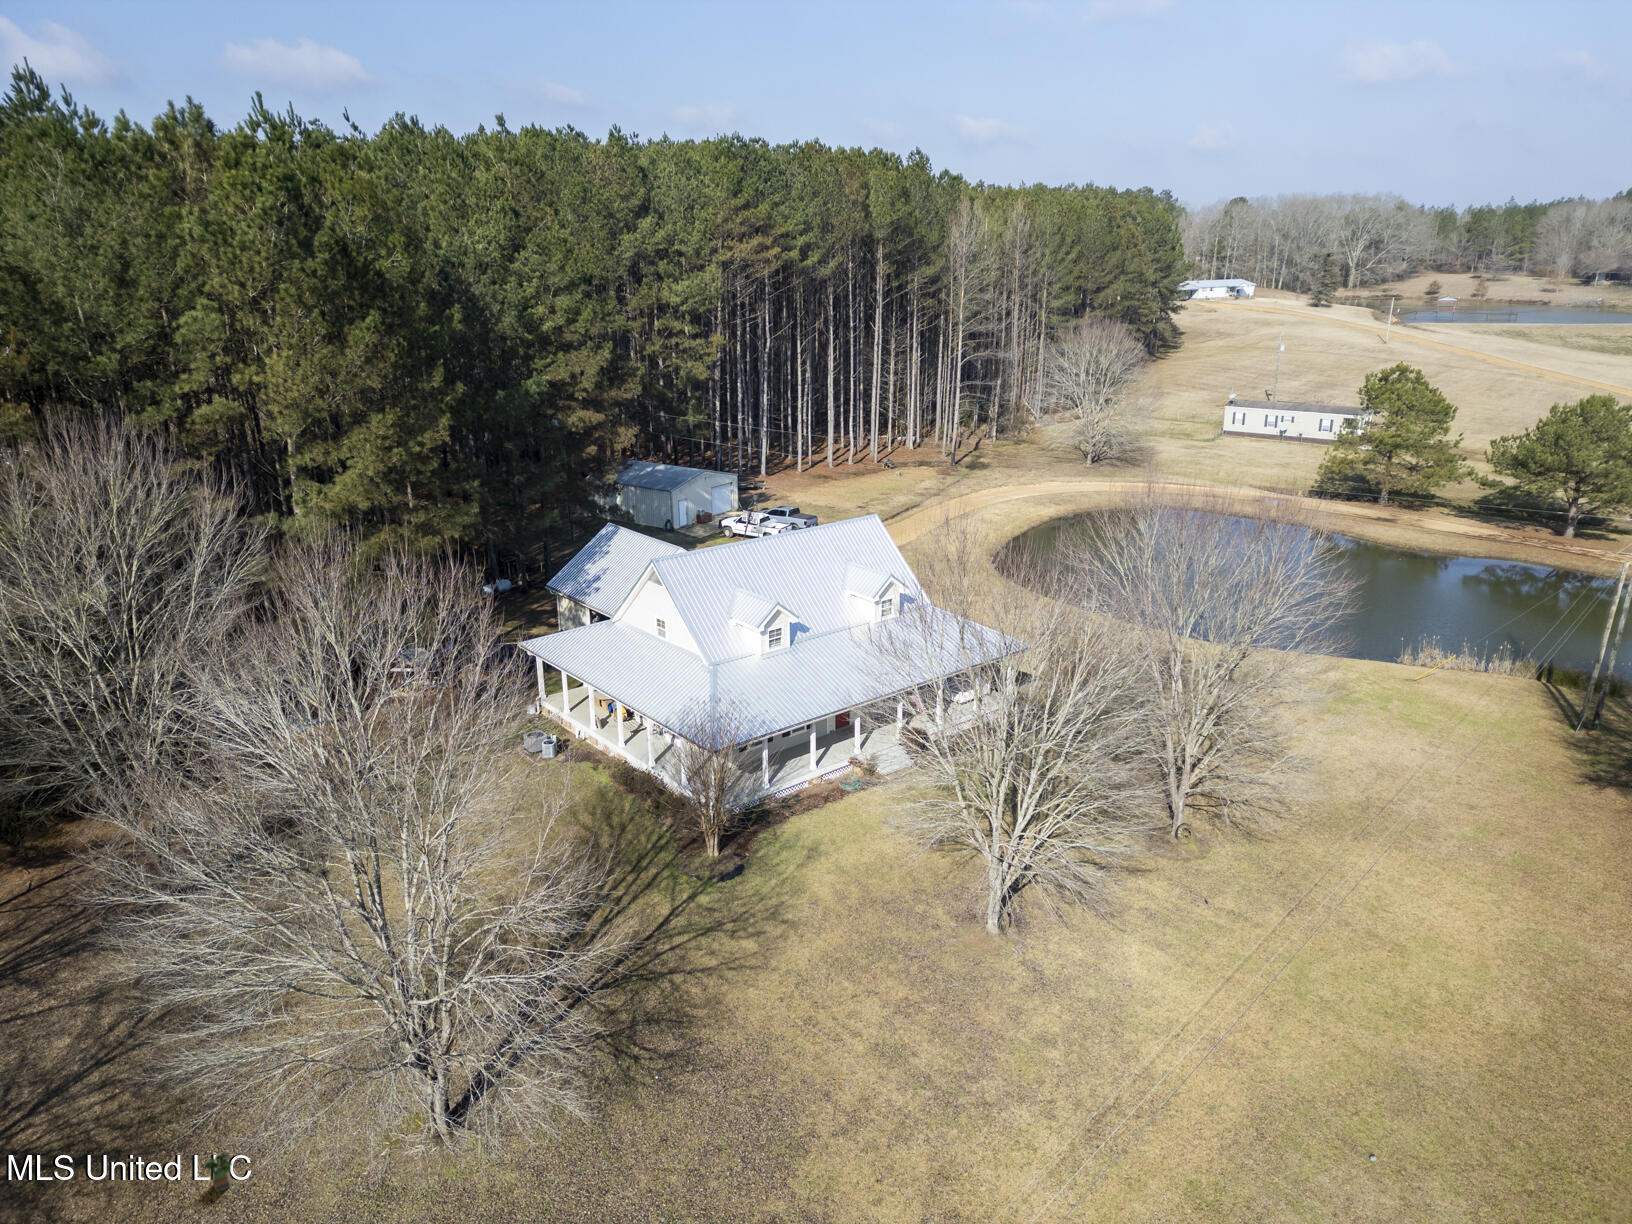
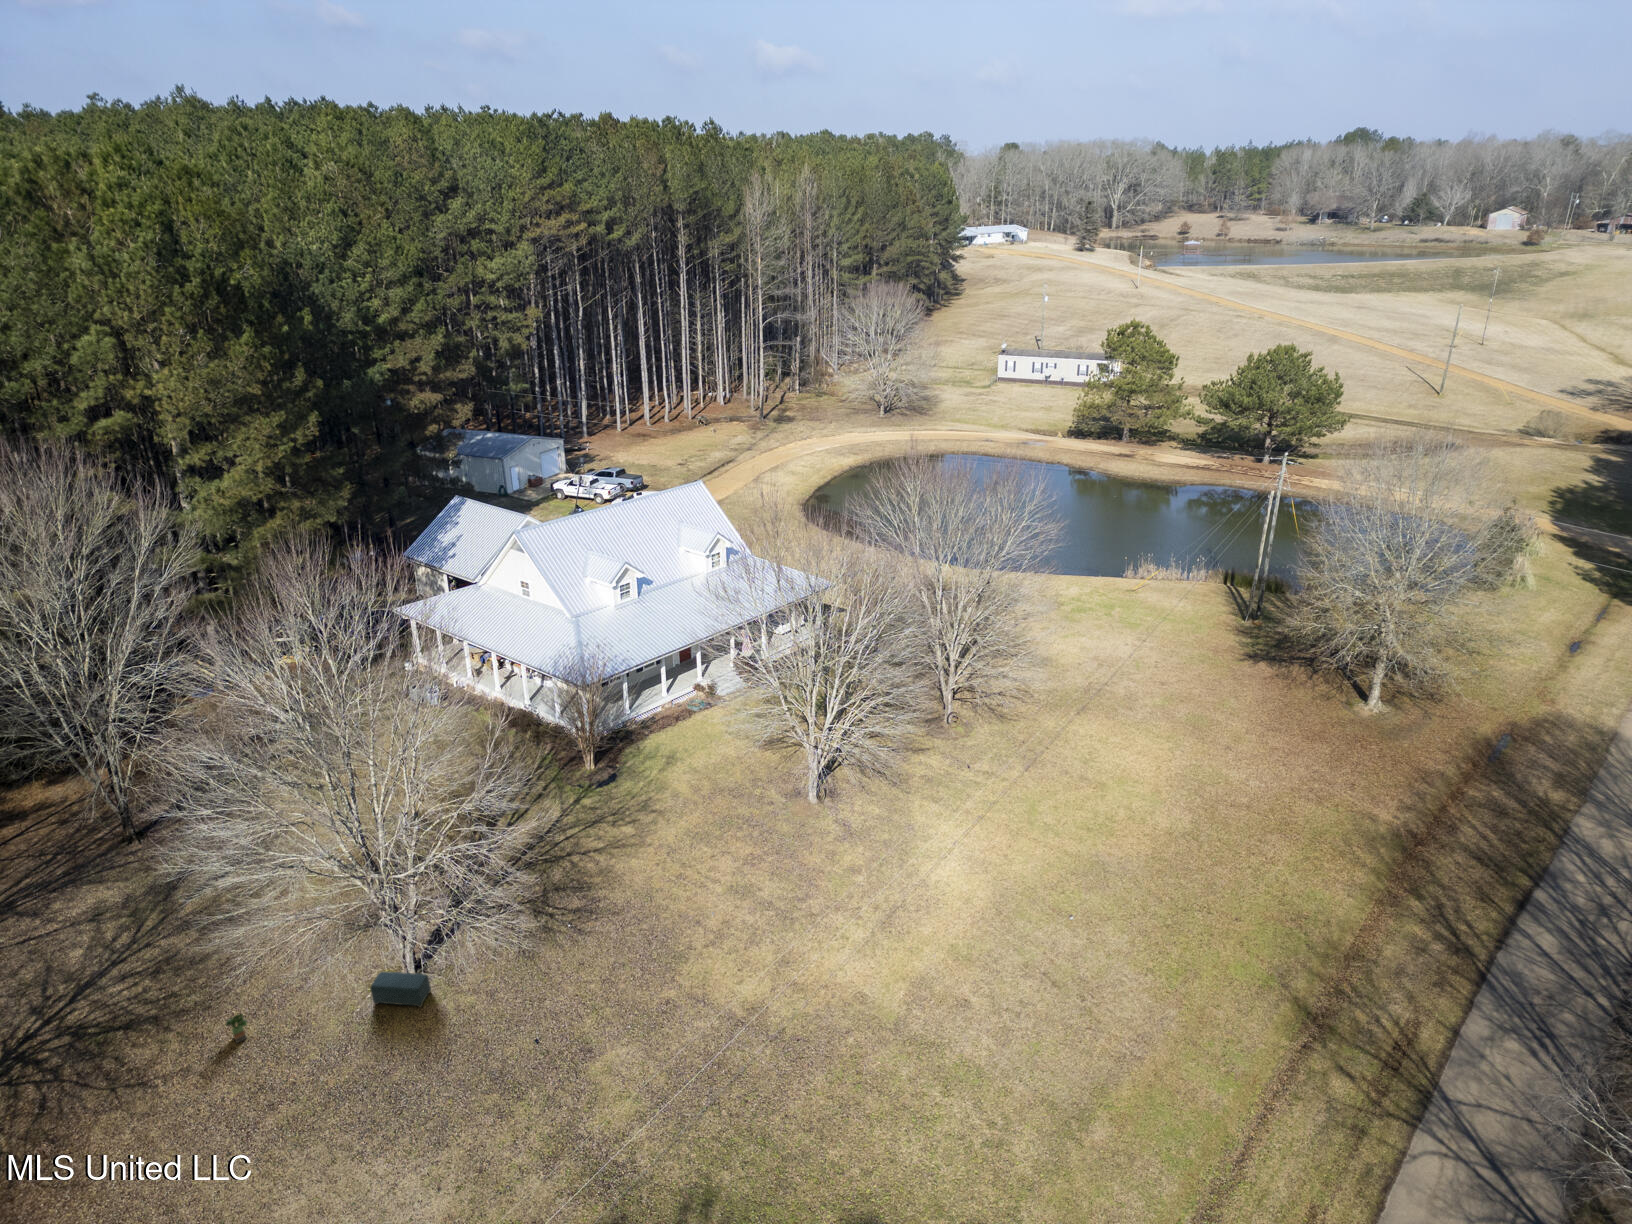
bench: none [388,1116,466,1176] -> present [370,972,431,1008]

